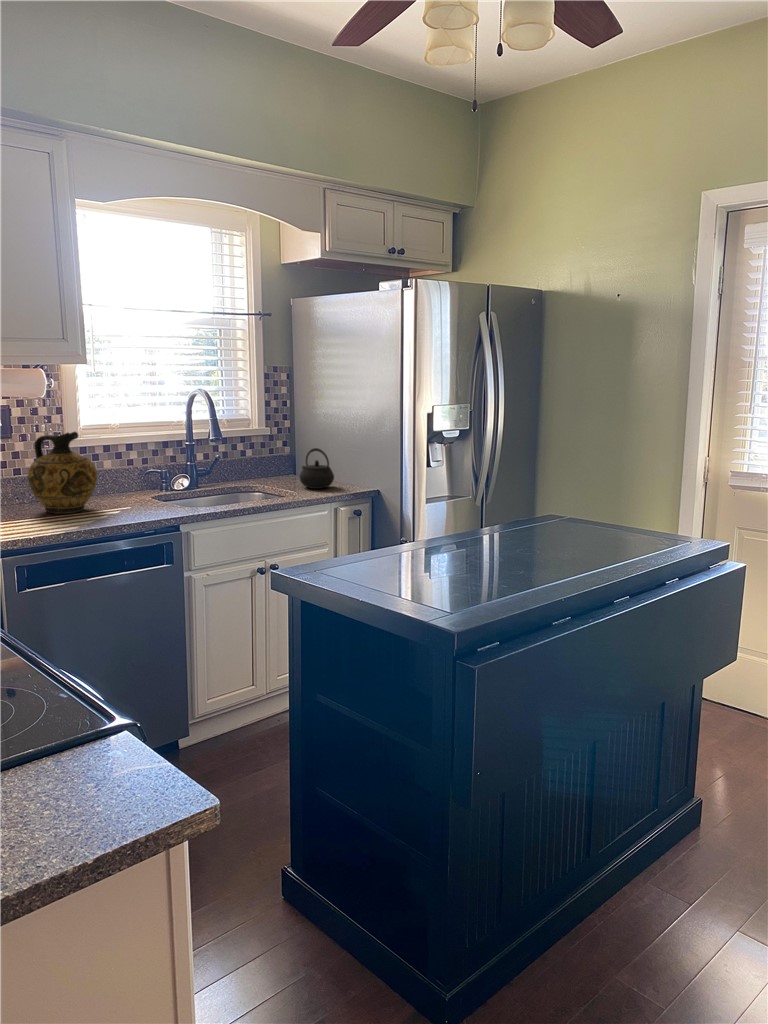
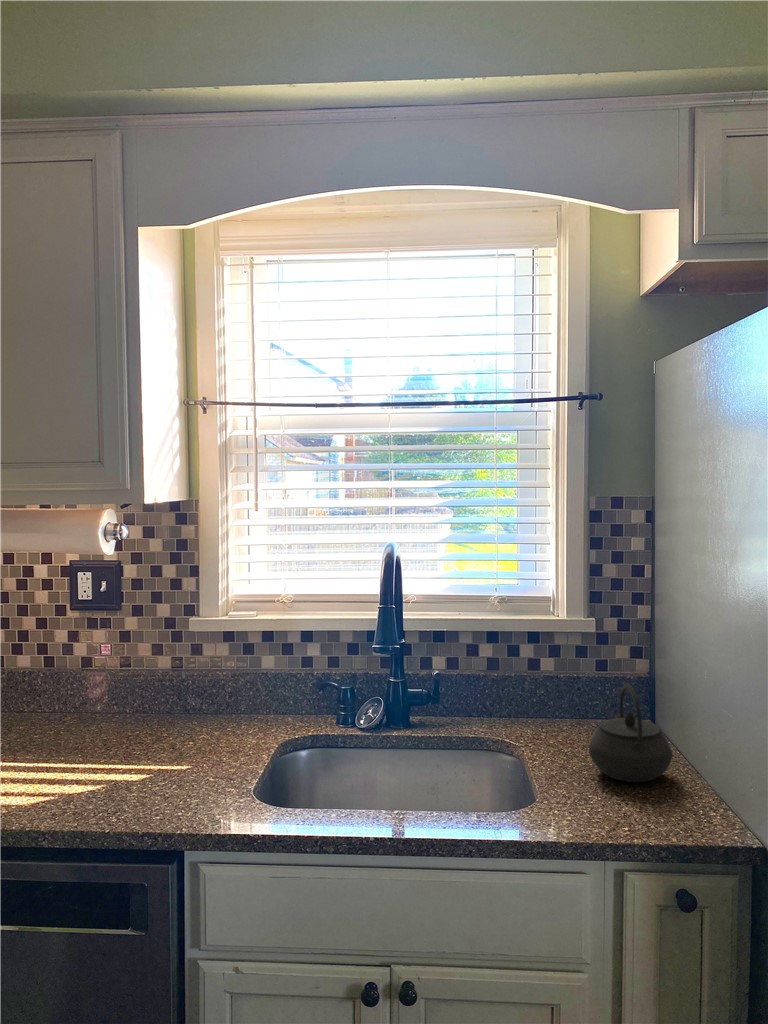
ceramic jug: present [28,432,98,513] -> none [56,614,171,754]

